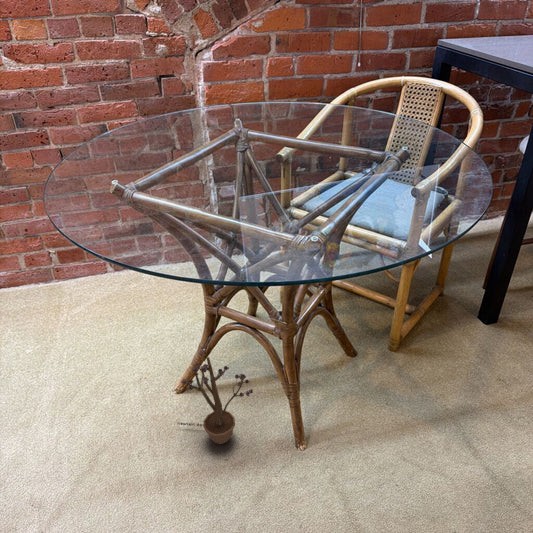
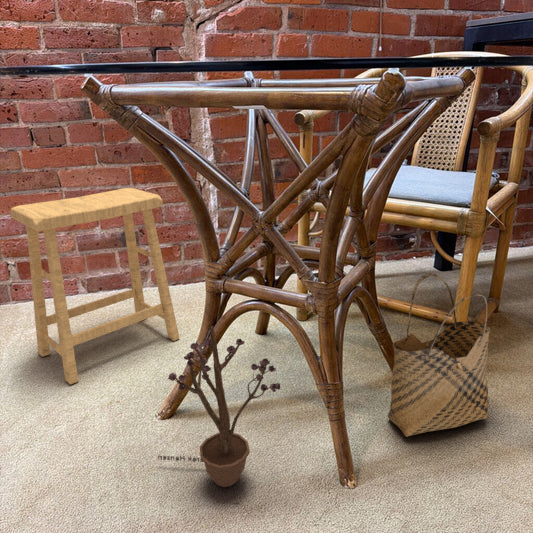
footstool: none [59,208,189,363] -> present [10,188,179,384]
woven basket: none [334,303,407,411] -> present [388,273,490,437]

